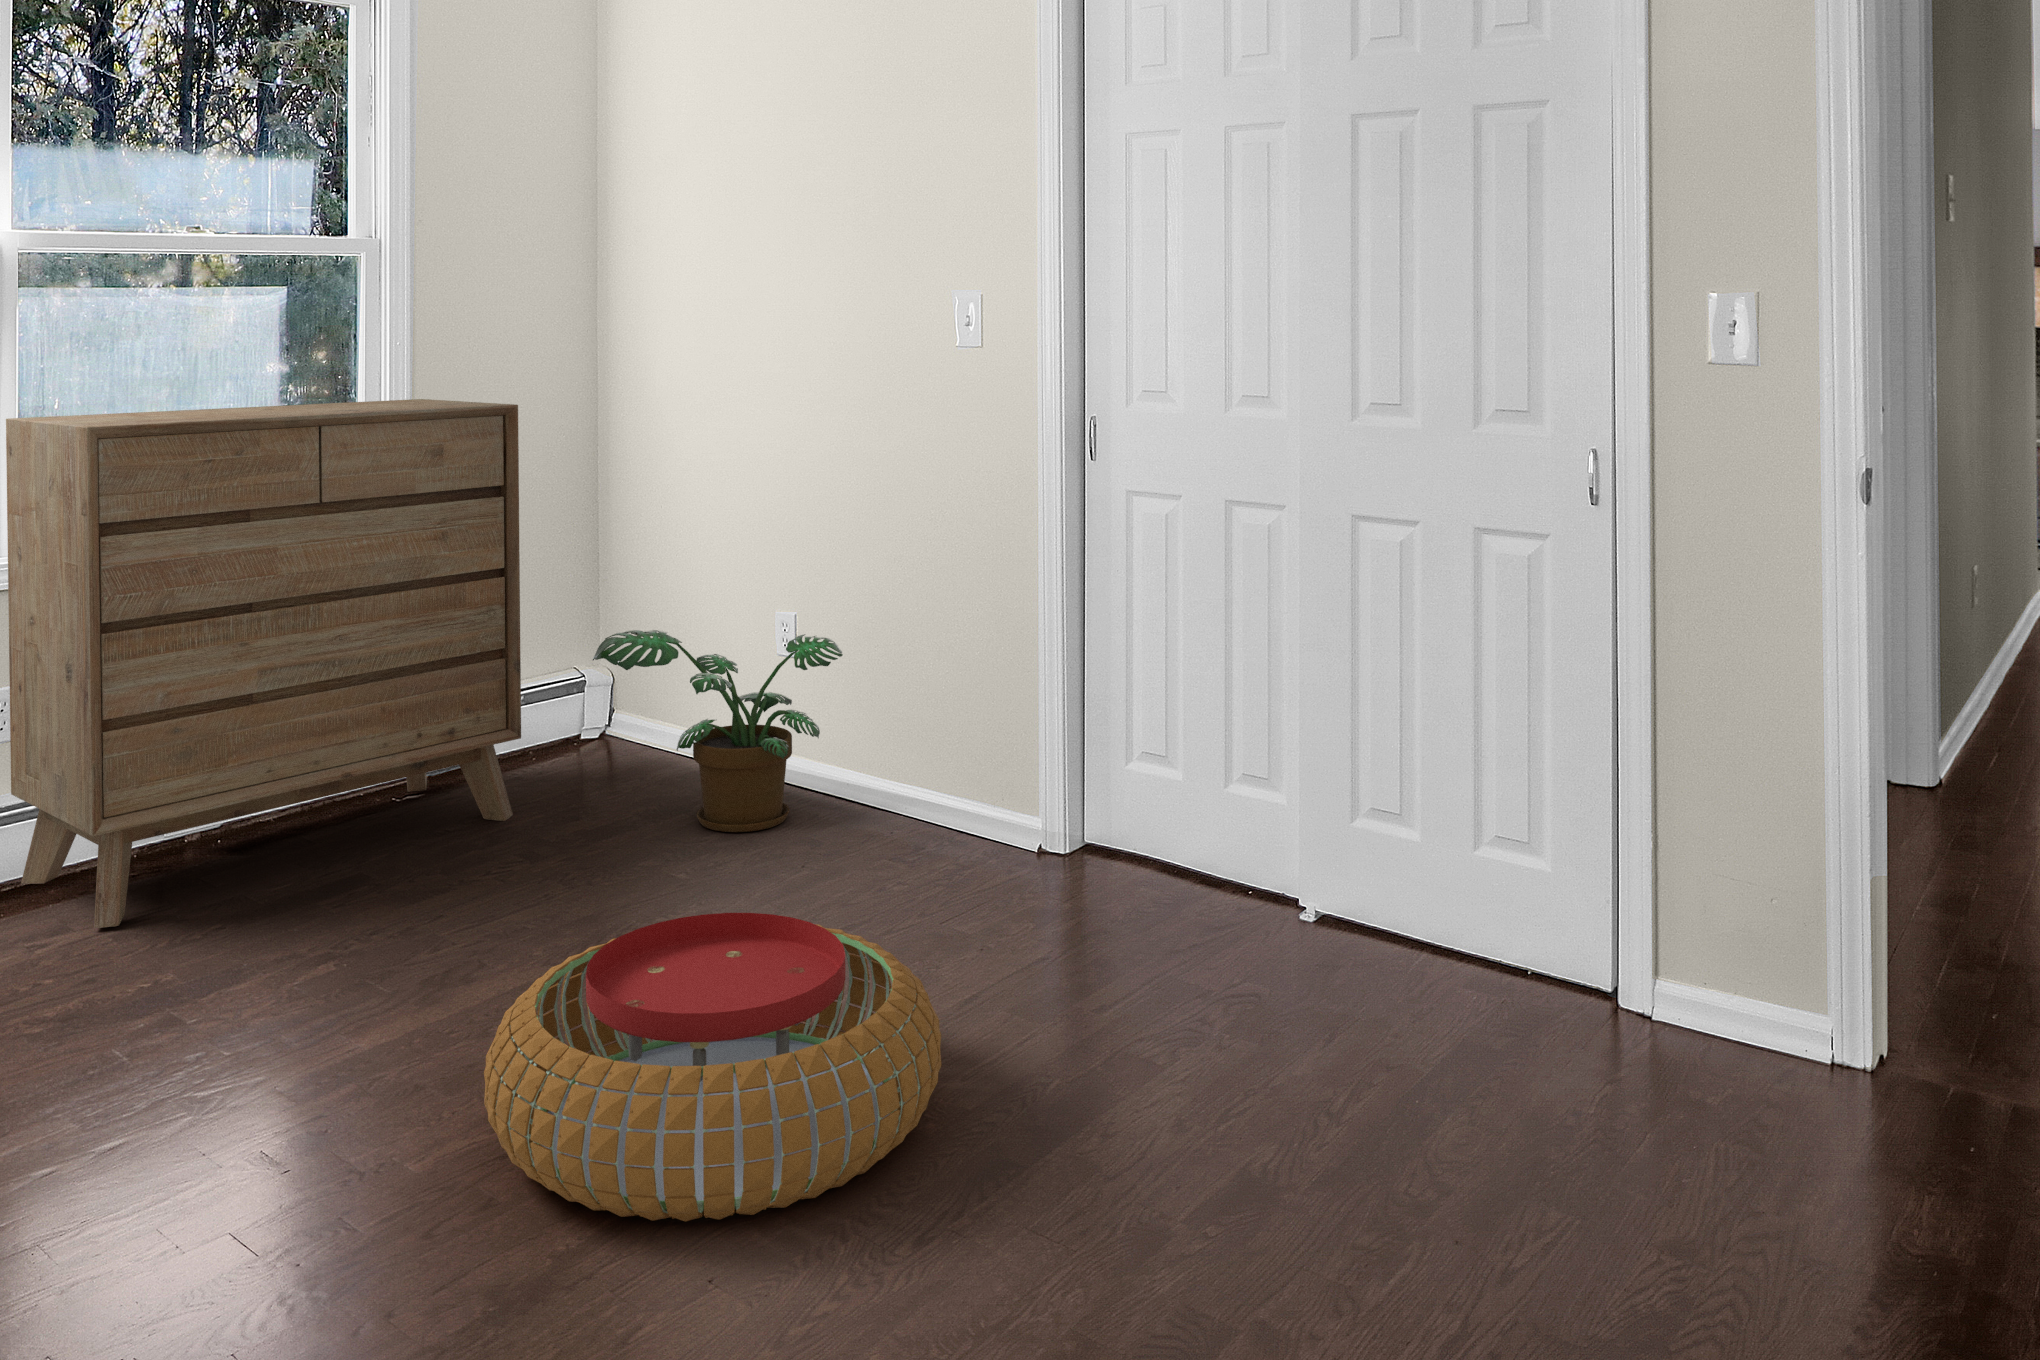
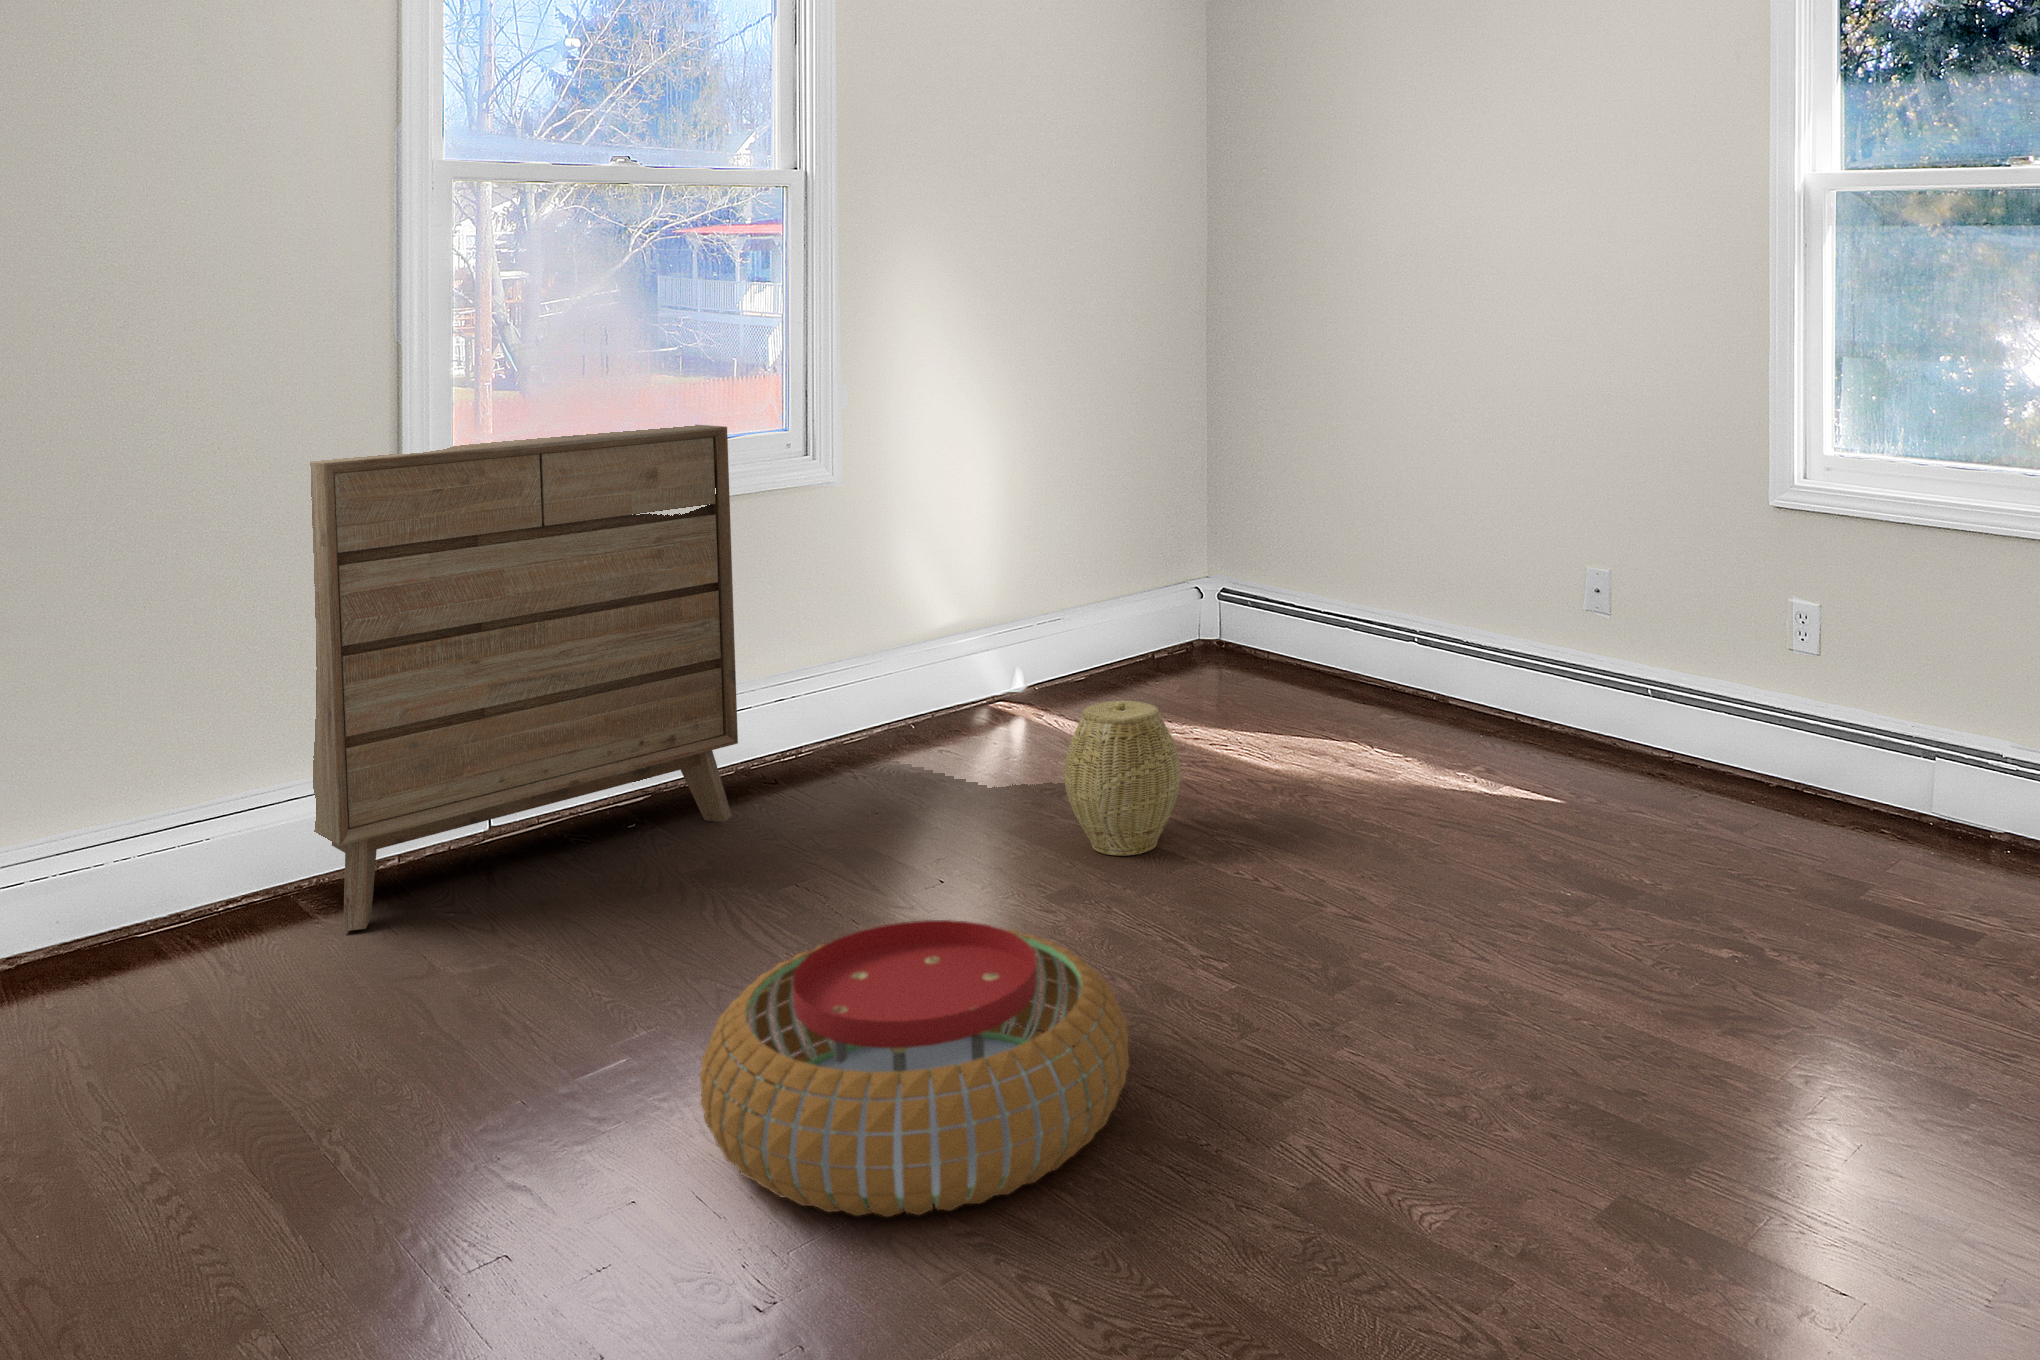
potted plant: present [593,630,843,832] -> none [803,639,1041,832]
woven basket: none [866,696,988,857] -> present [1064,701,1181,856]

